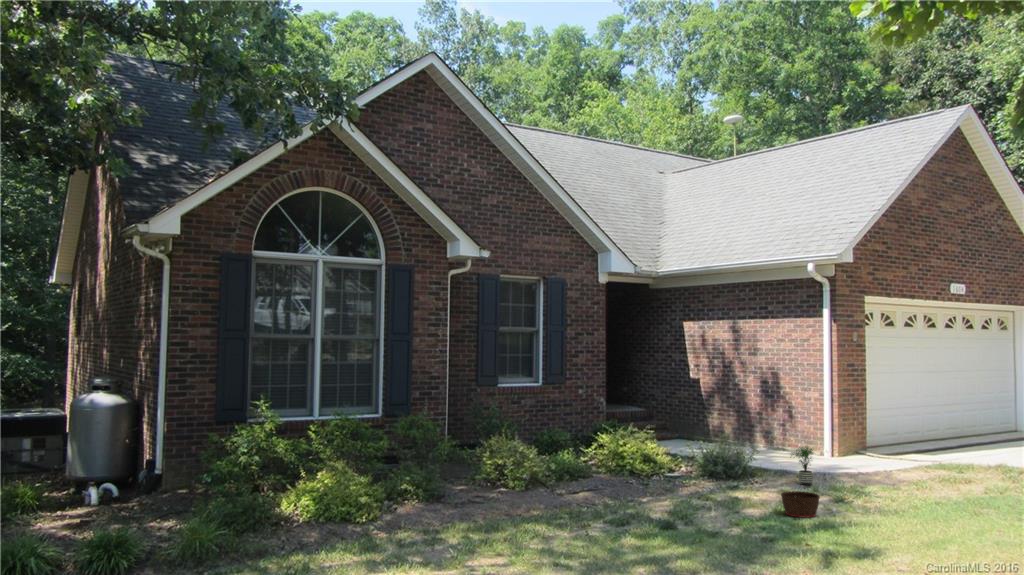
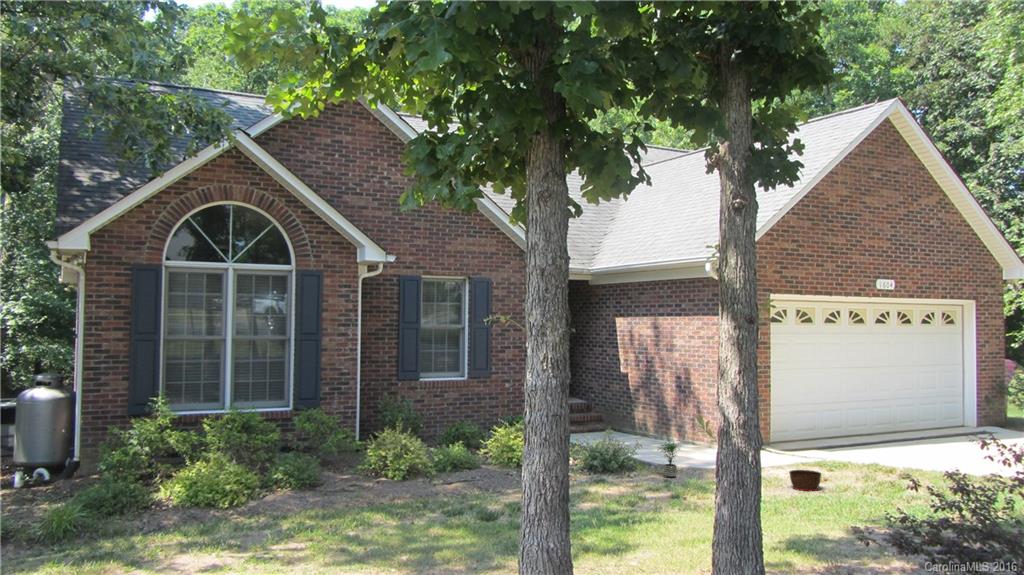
basket: present [781,491,820,518] -> present [789,470,821,491]

